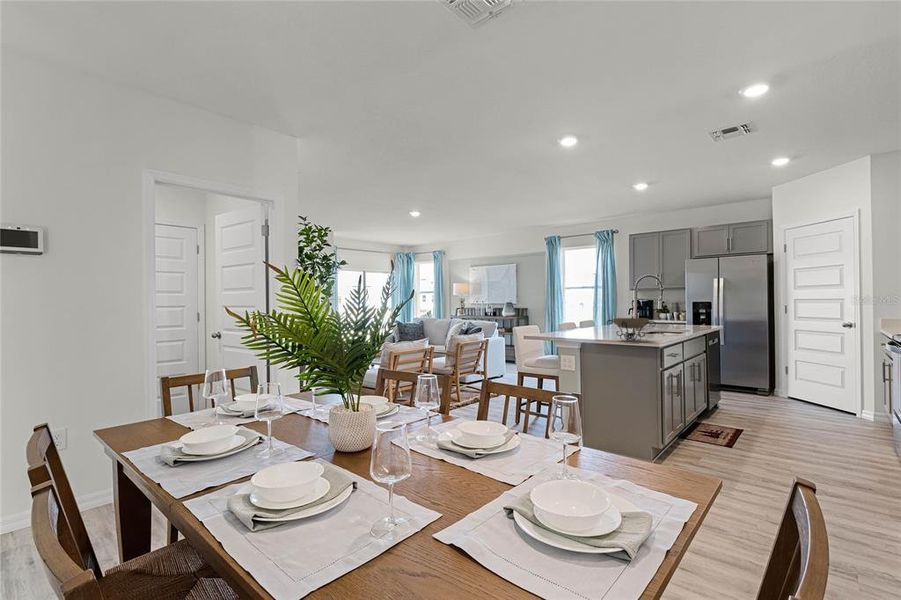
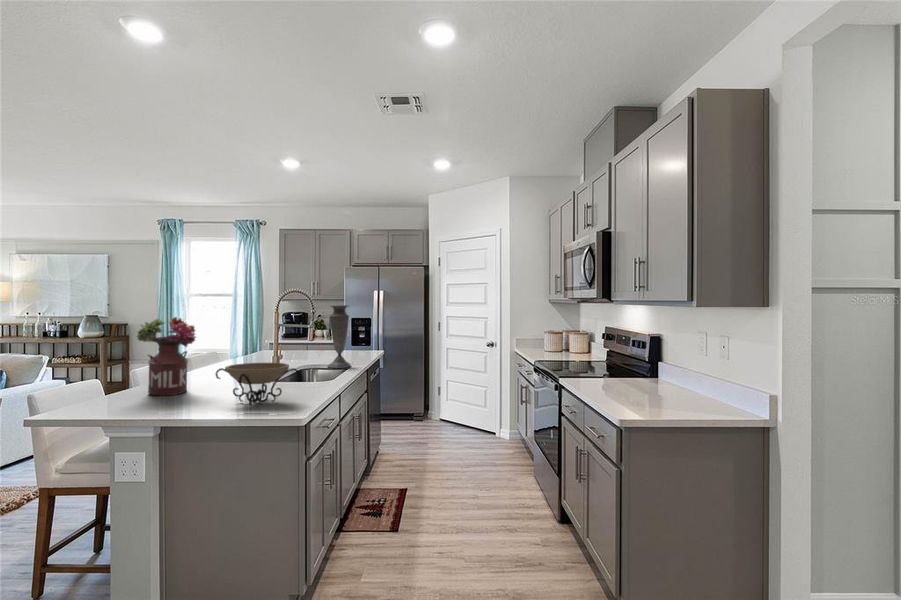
vase: none [673,287,692,332] -> present [328,305,351,368]
flower arrangement: none [563,293,594,336] -> present [137,317,196,395]

